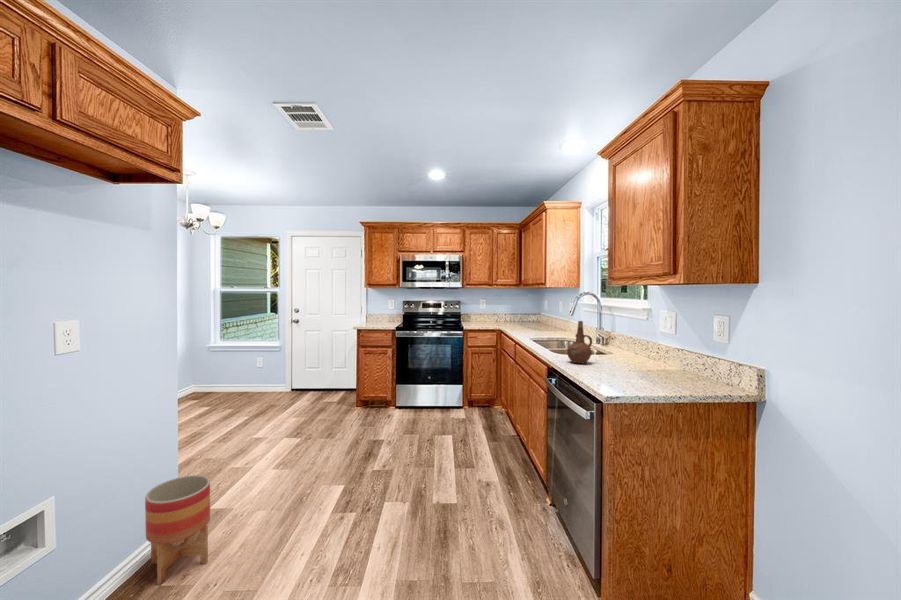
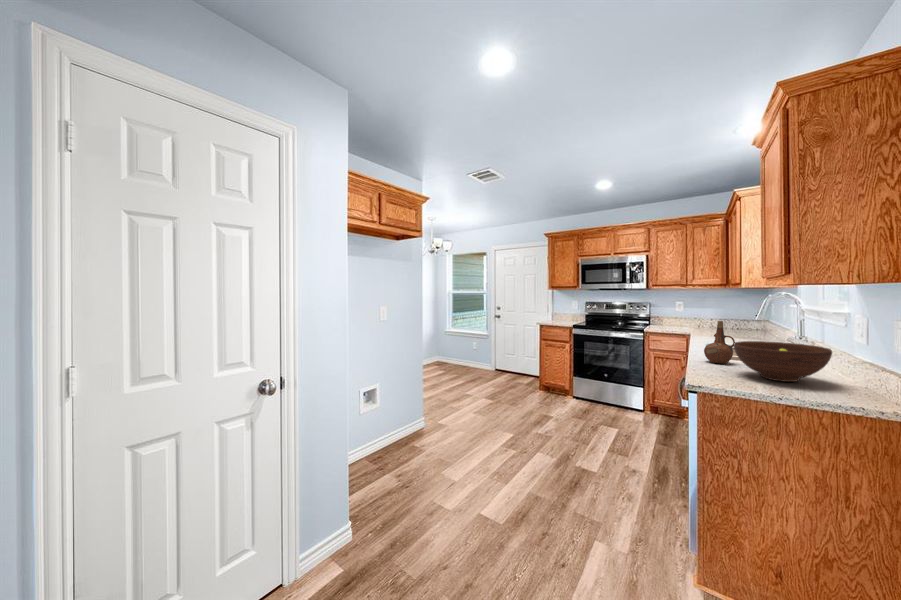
fruit bowl: none [607,339,684,377] -> present [734,341,832,382]
planter: present [145,475,210,584] -> none [394,404,424,459]

